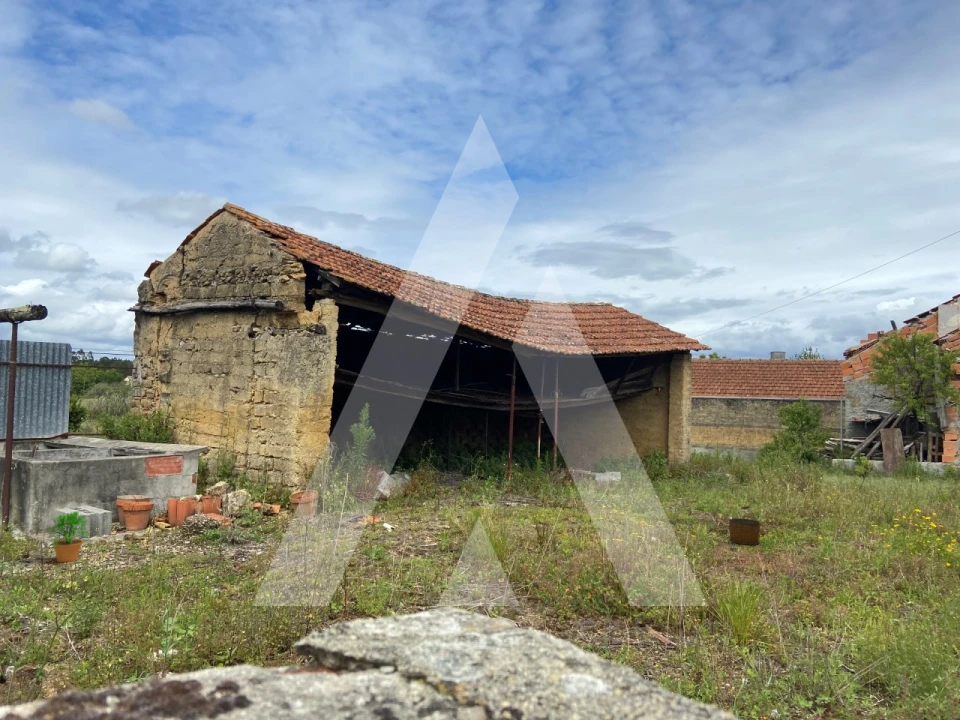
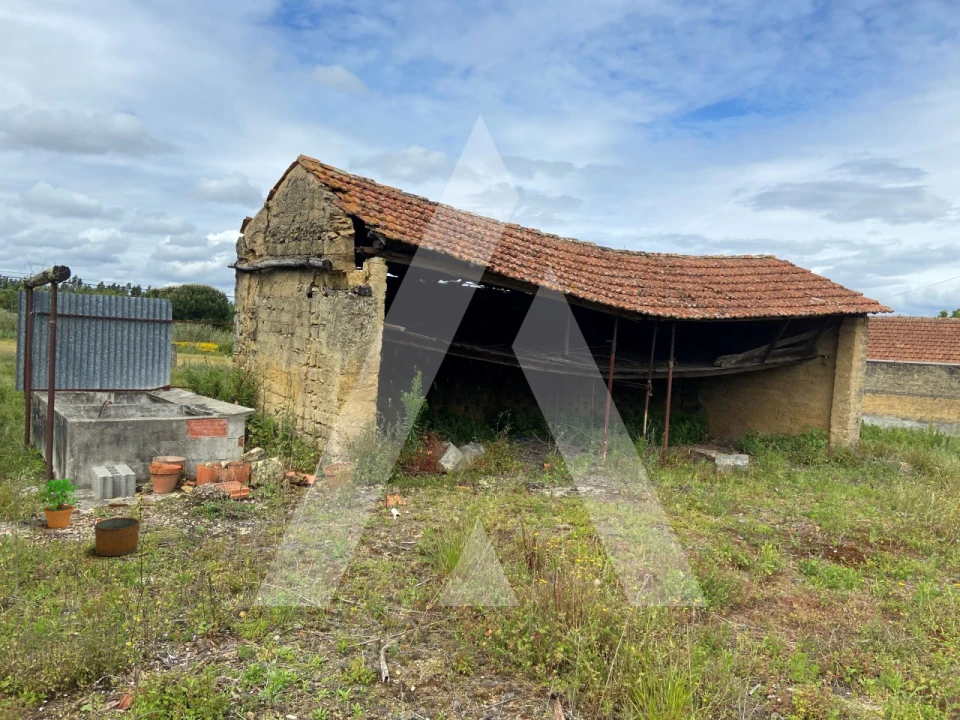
bucket: present [729,506,760,545] -> present [94,504,140,556]

